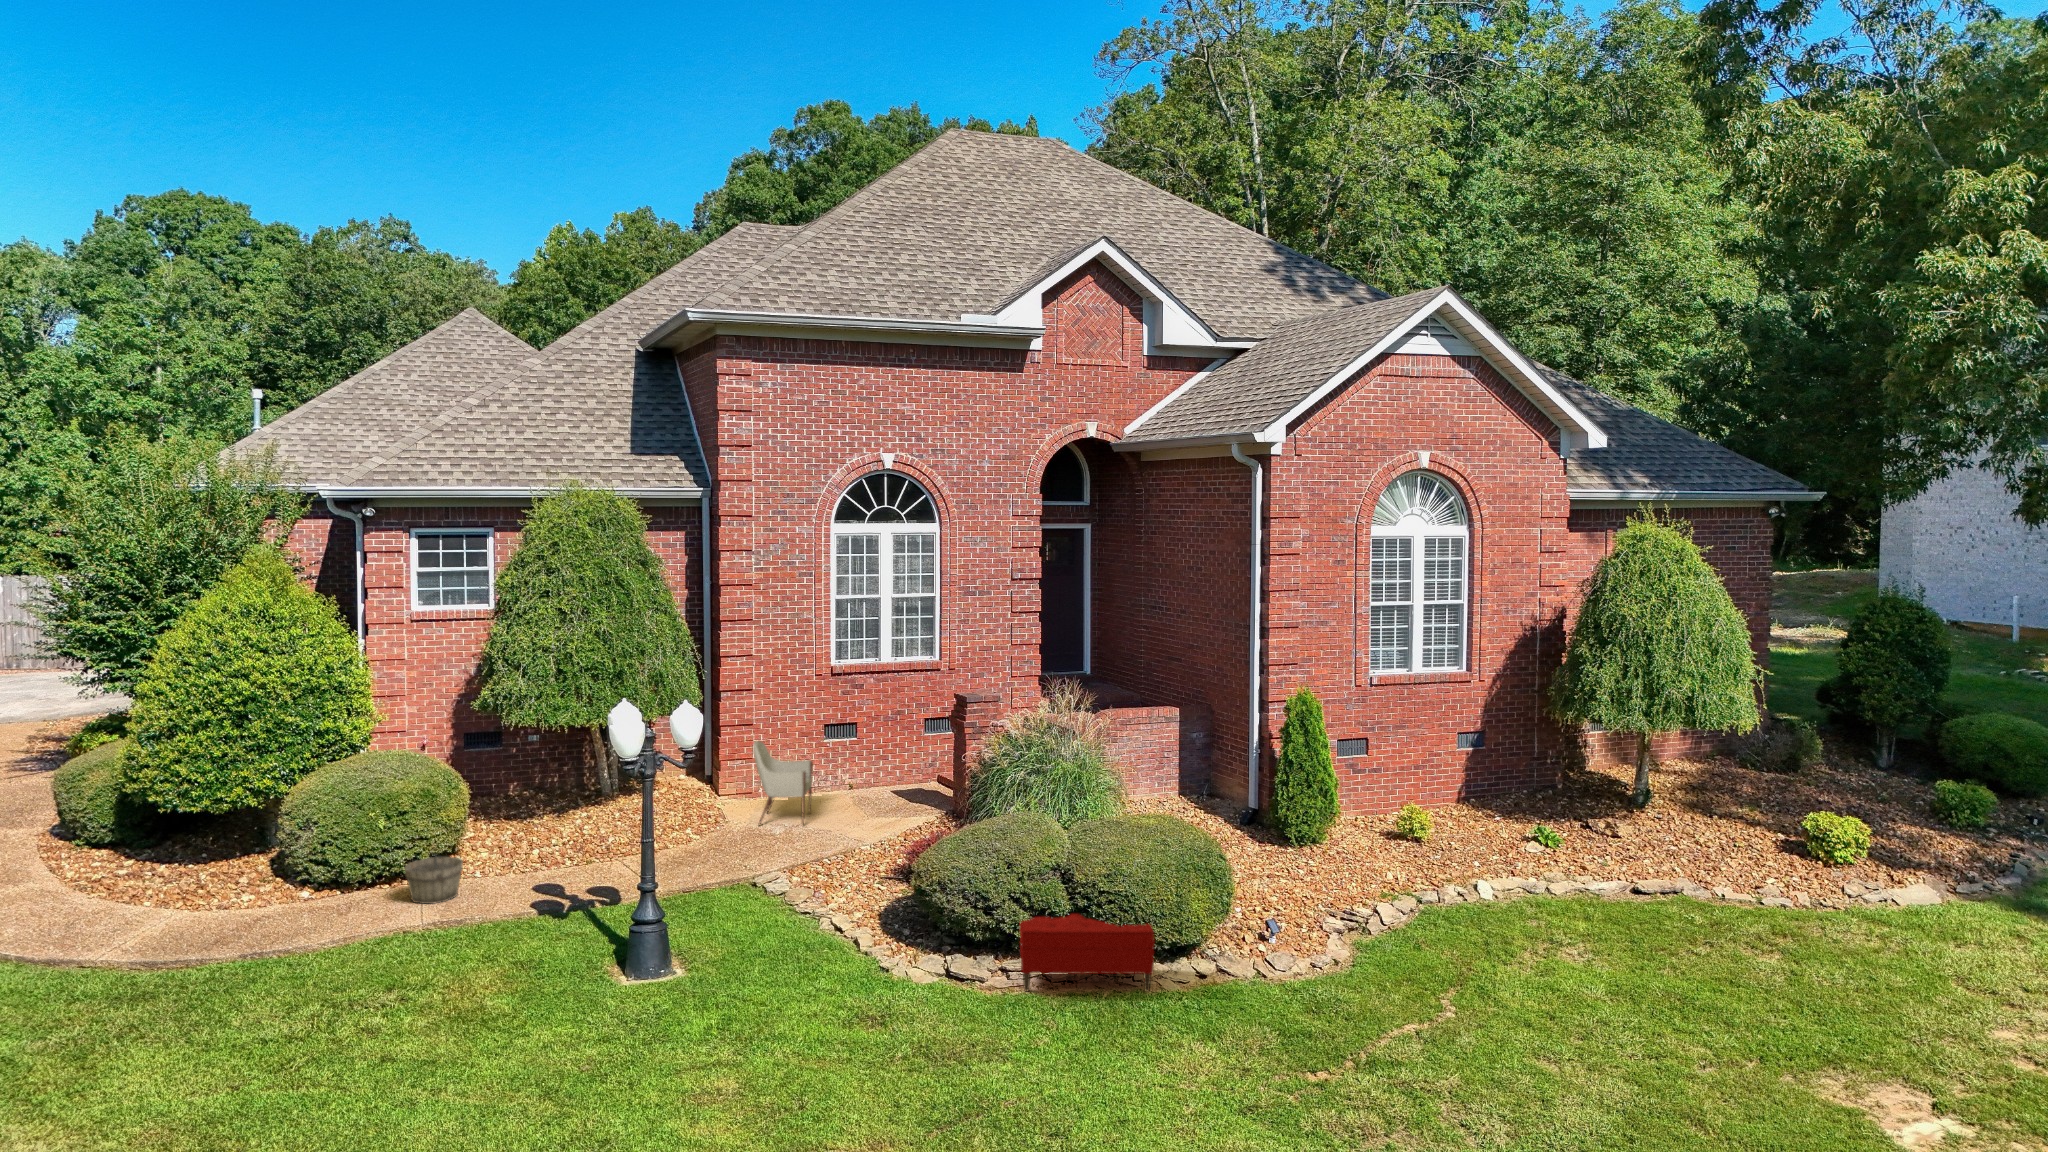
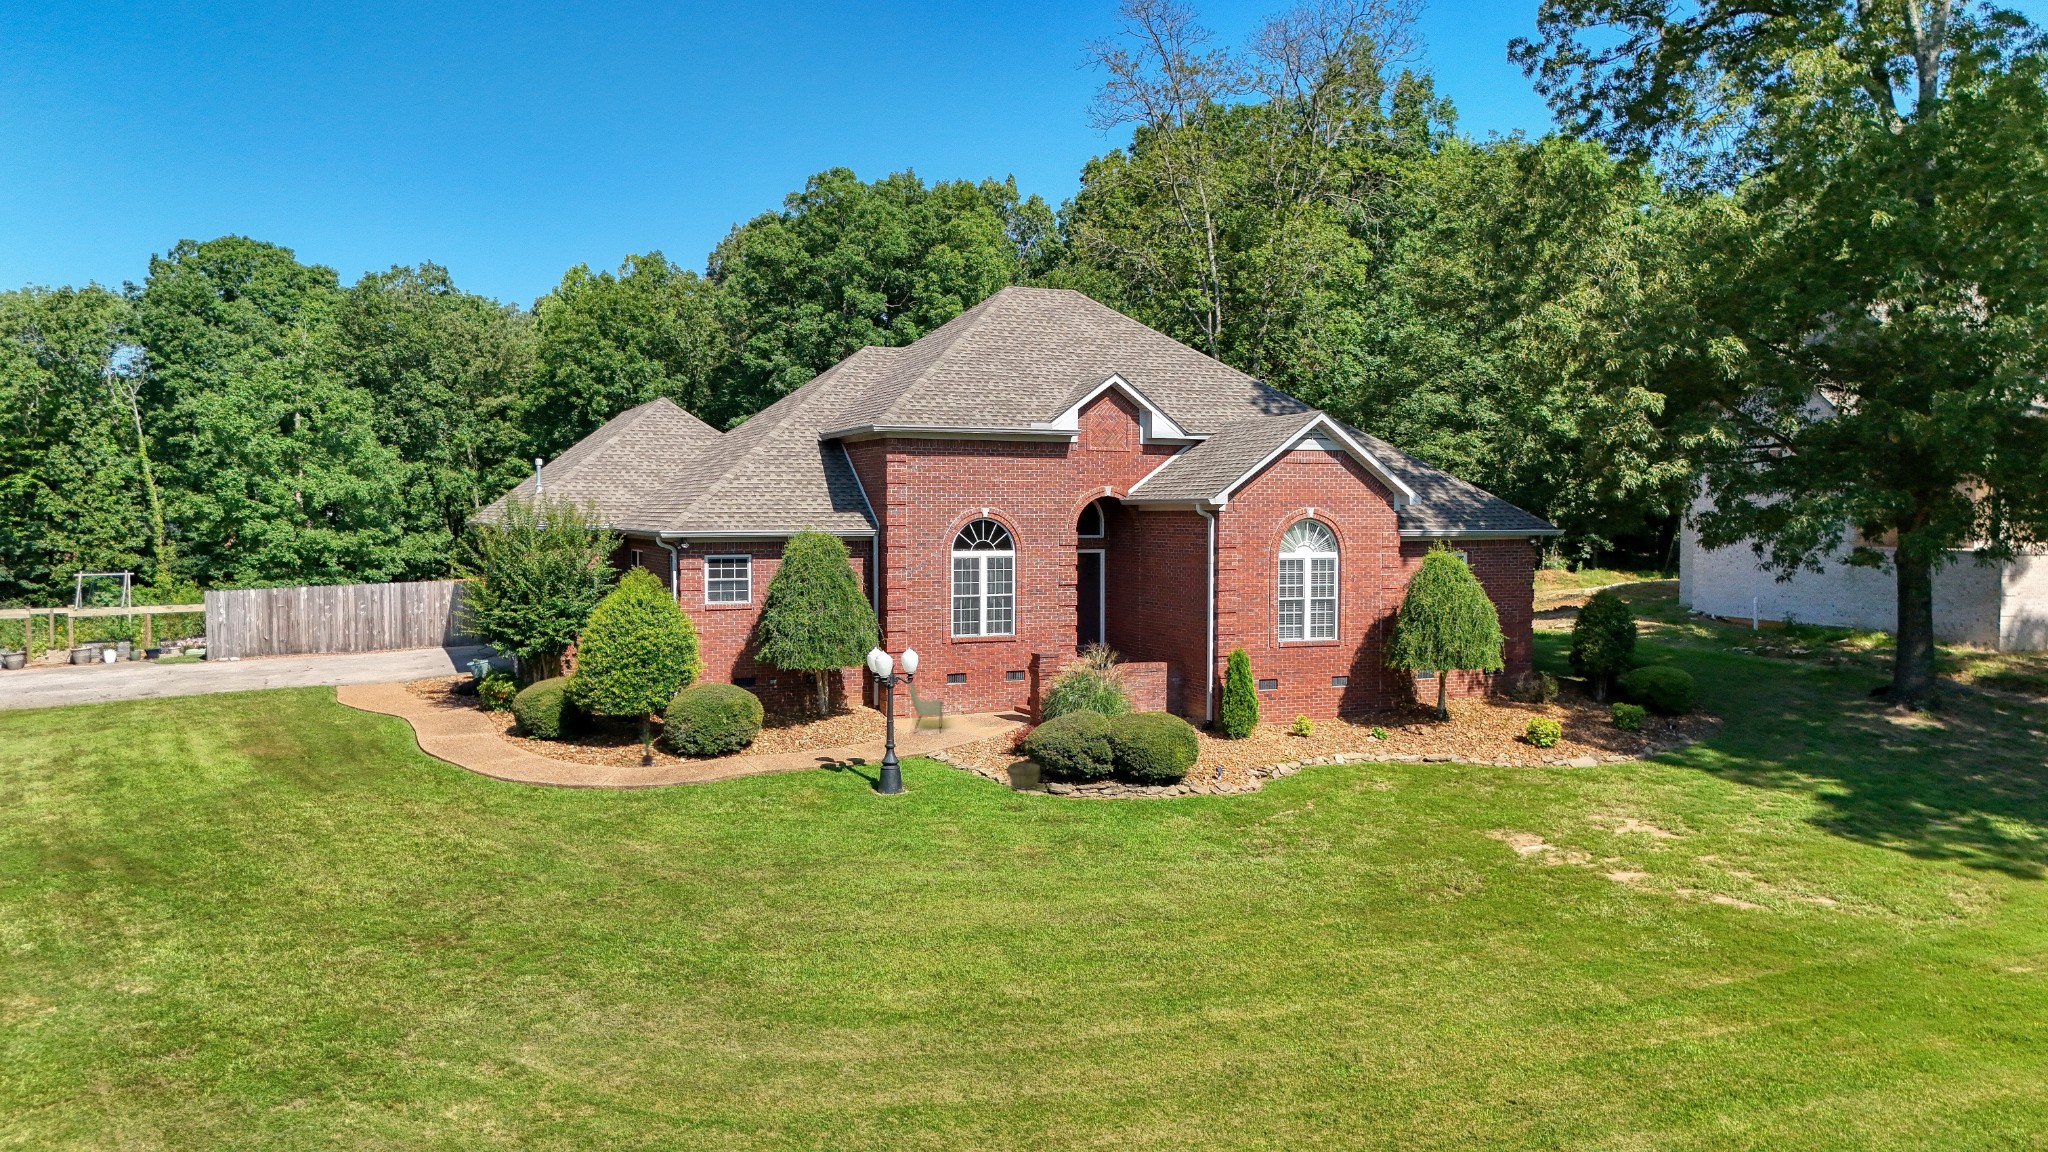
decorative plant: none [220,837,291,897] -> present [641,734,653,765]
wooden bucket: present [405,854,463,904] -> present [1008,763,1040,790]
bench: present [1020,914,1155,991] -> none [1086,760,1157,798]

